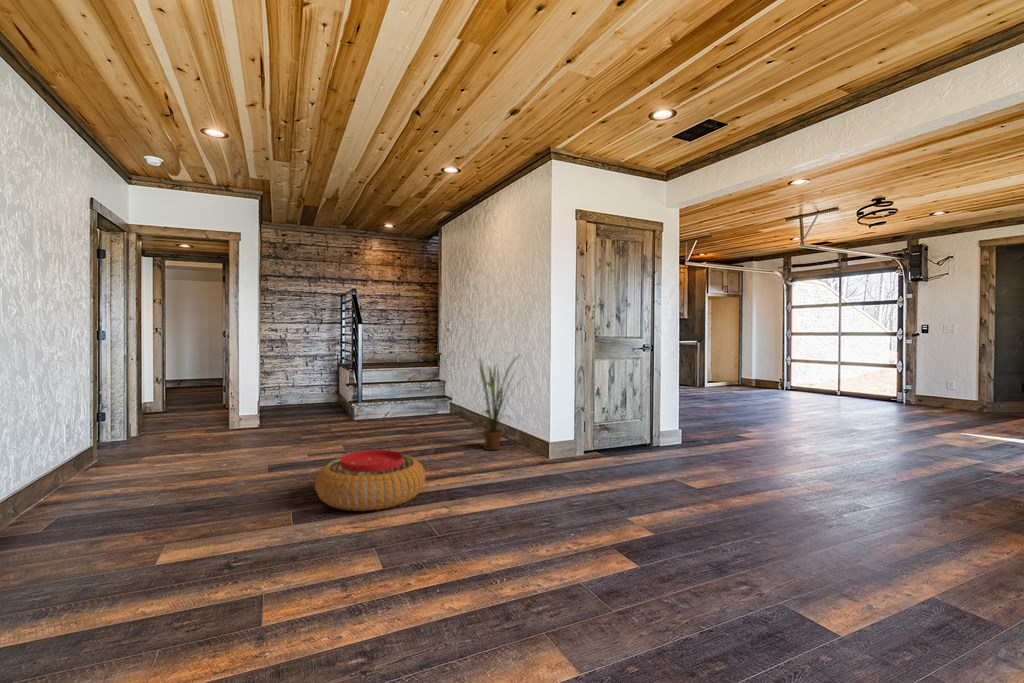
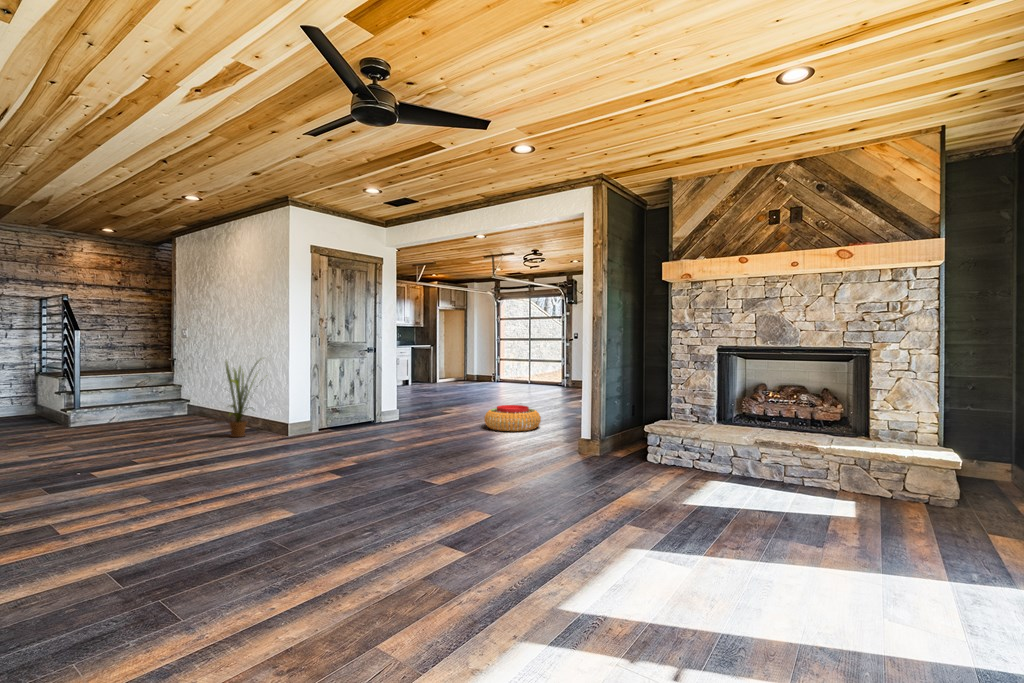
pouf: present [315,450,425,511] -> present [484,405,541,431]

